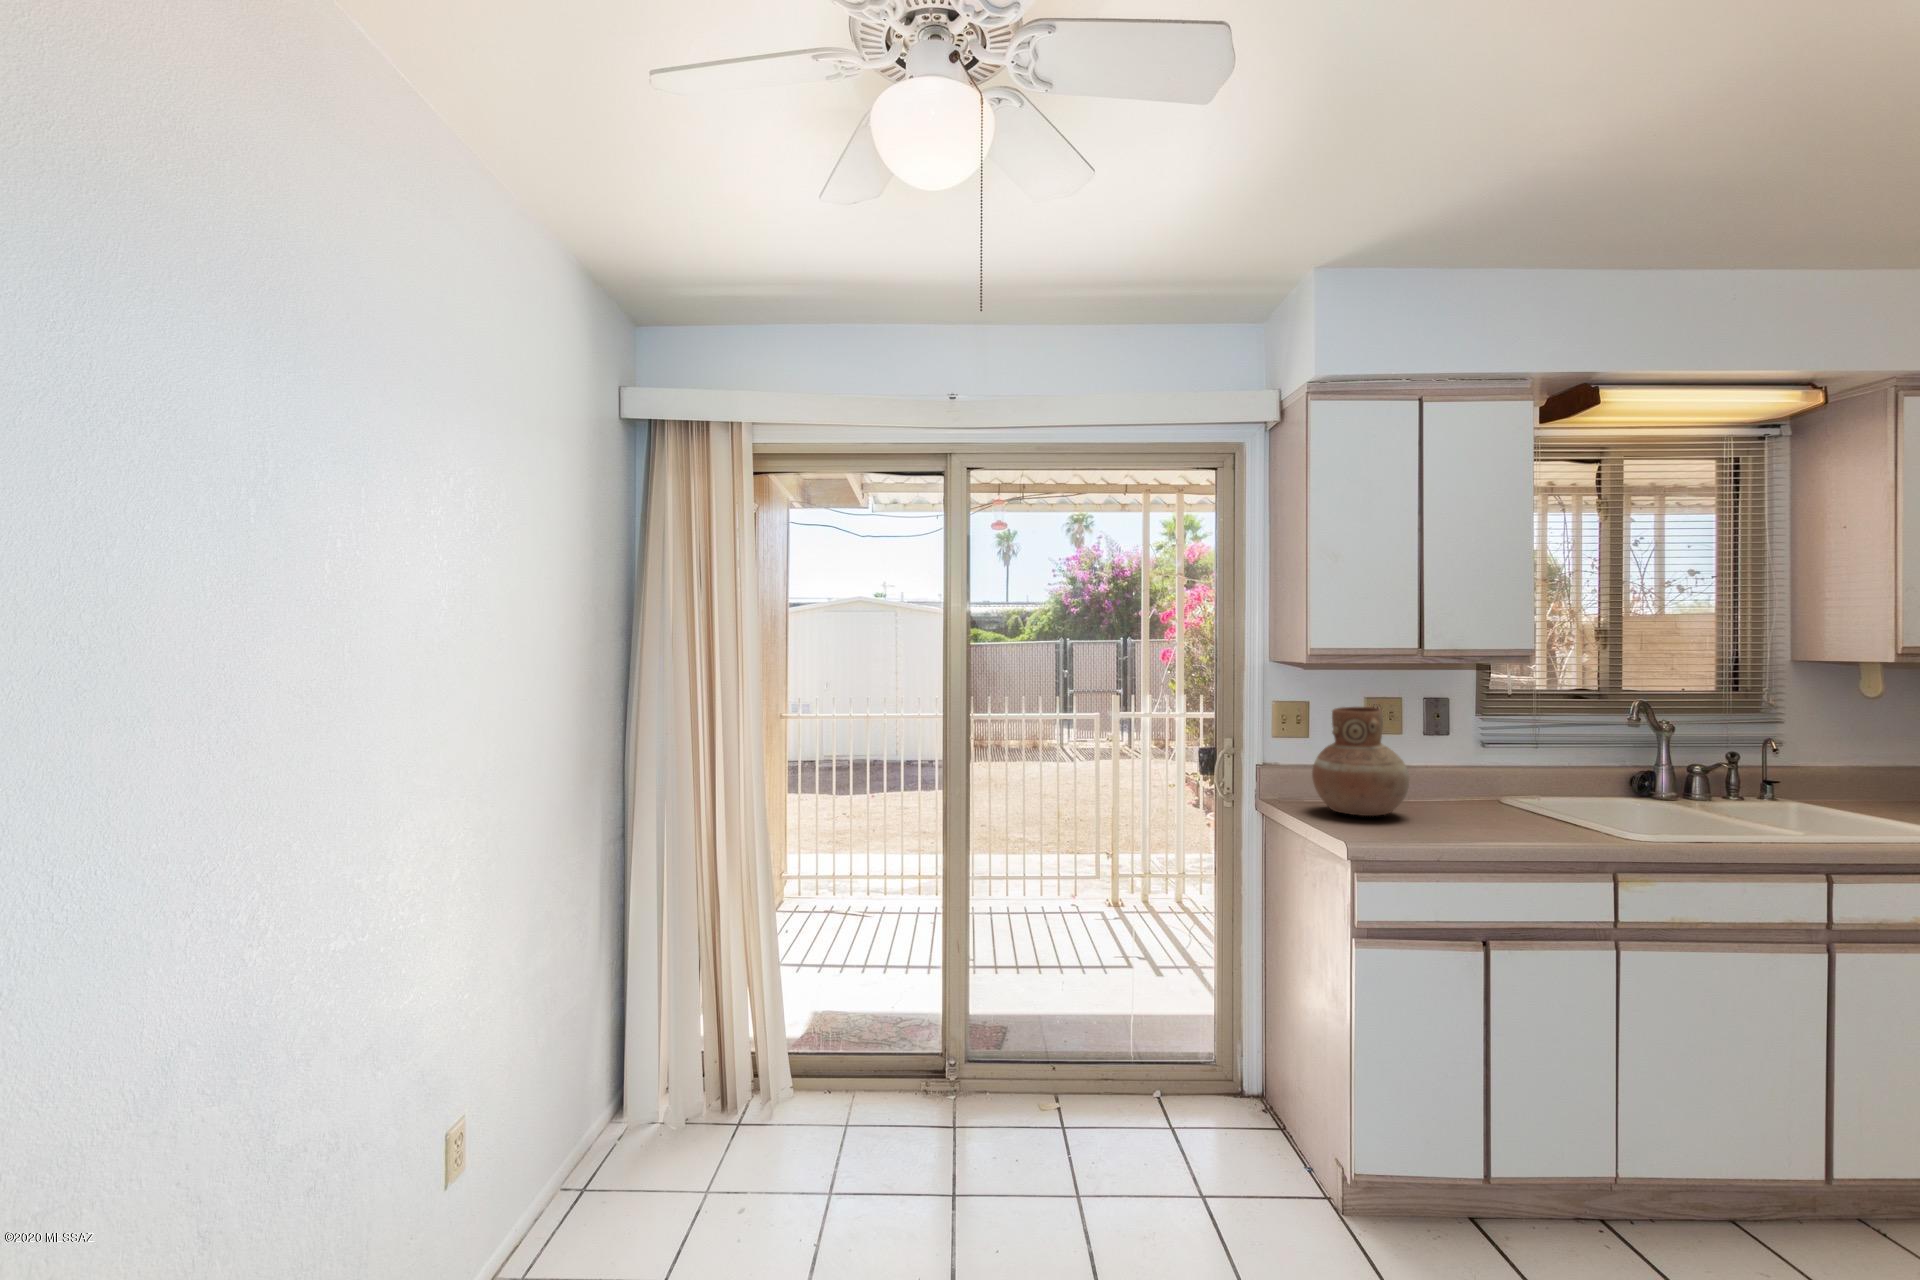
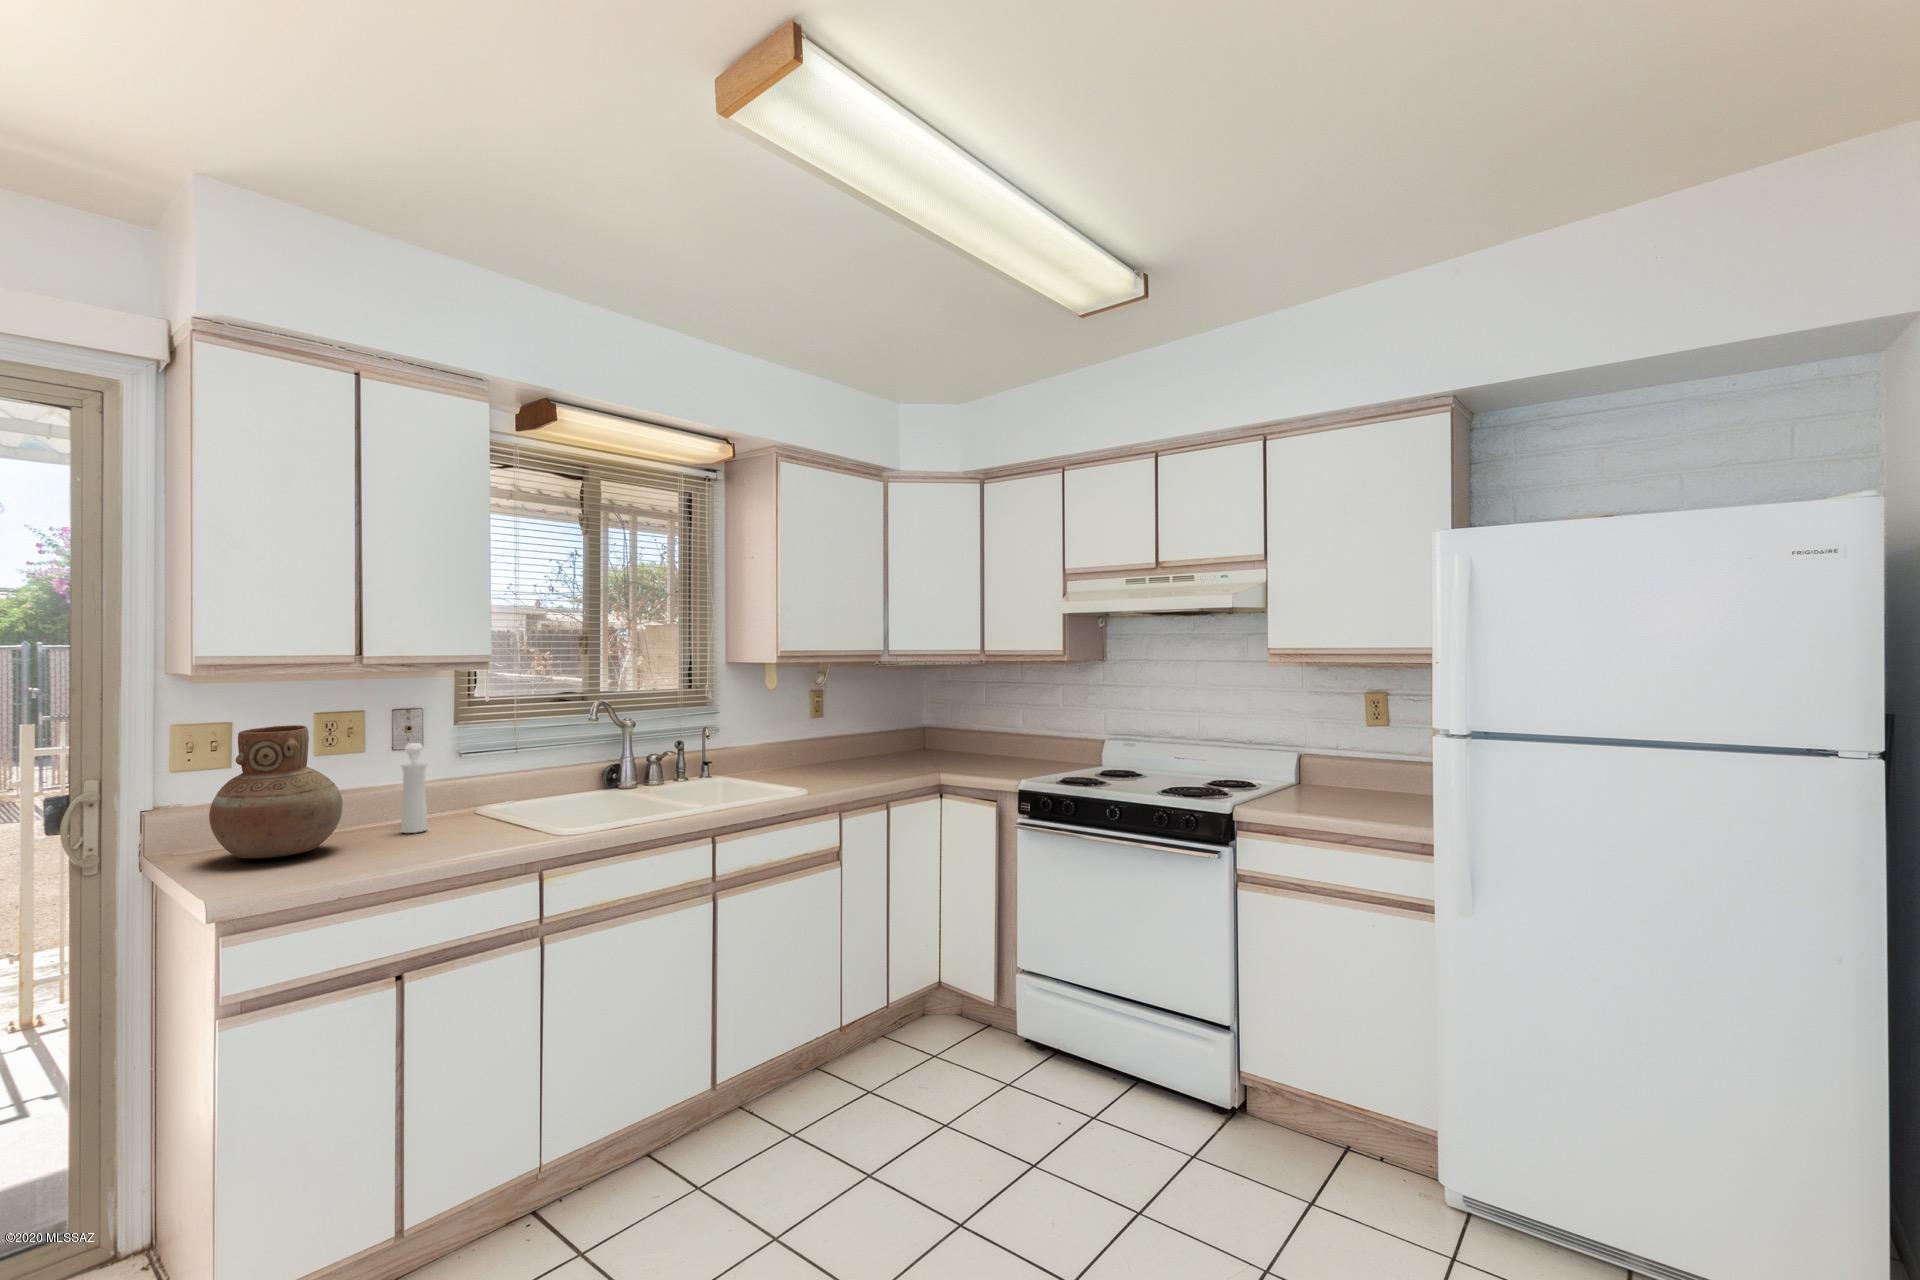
pepper mill: none [1443,730,1472,813] -> present [401,743,427,833]

